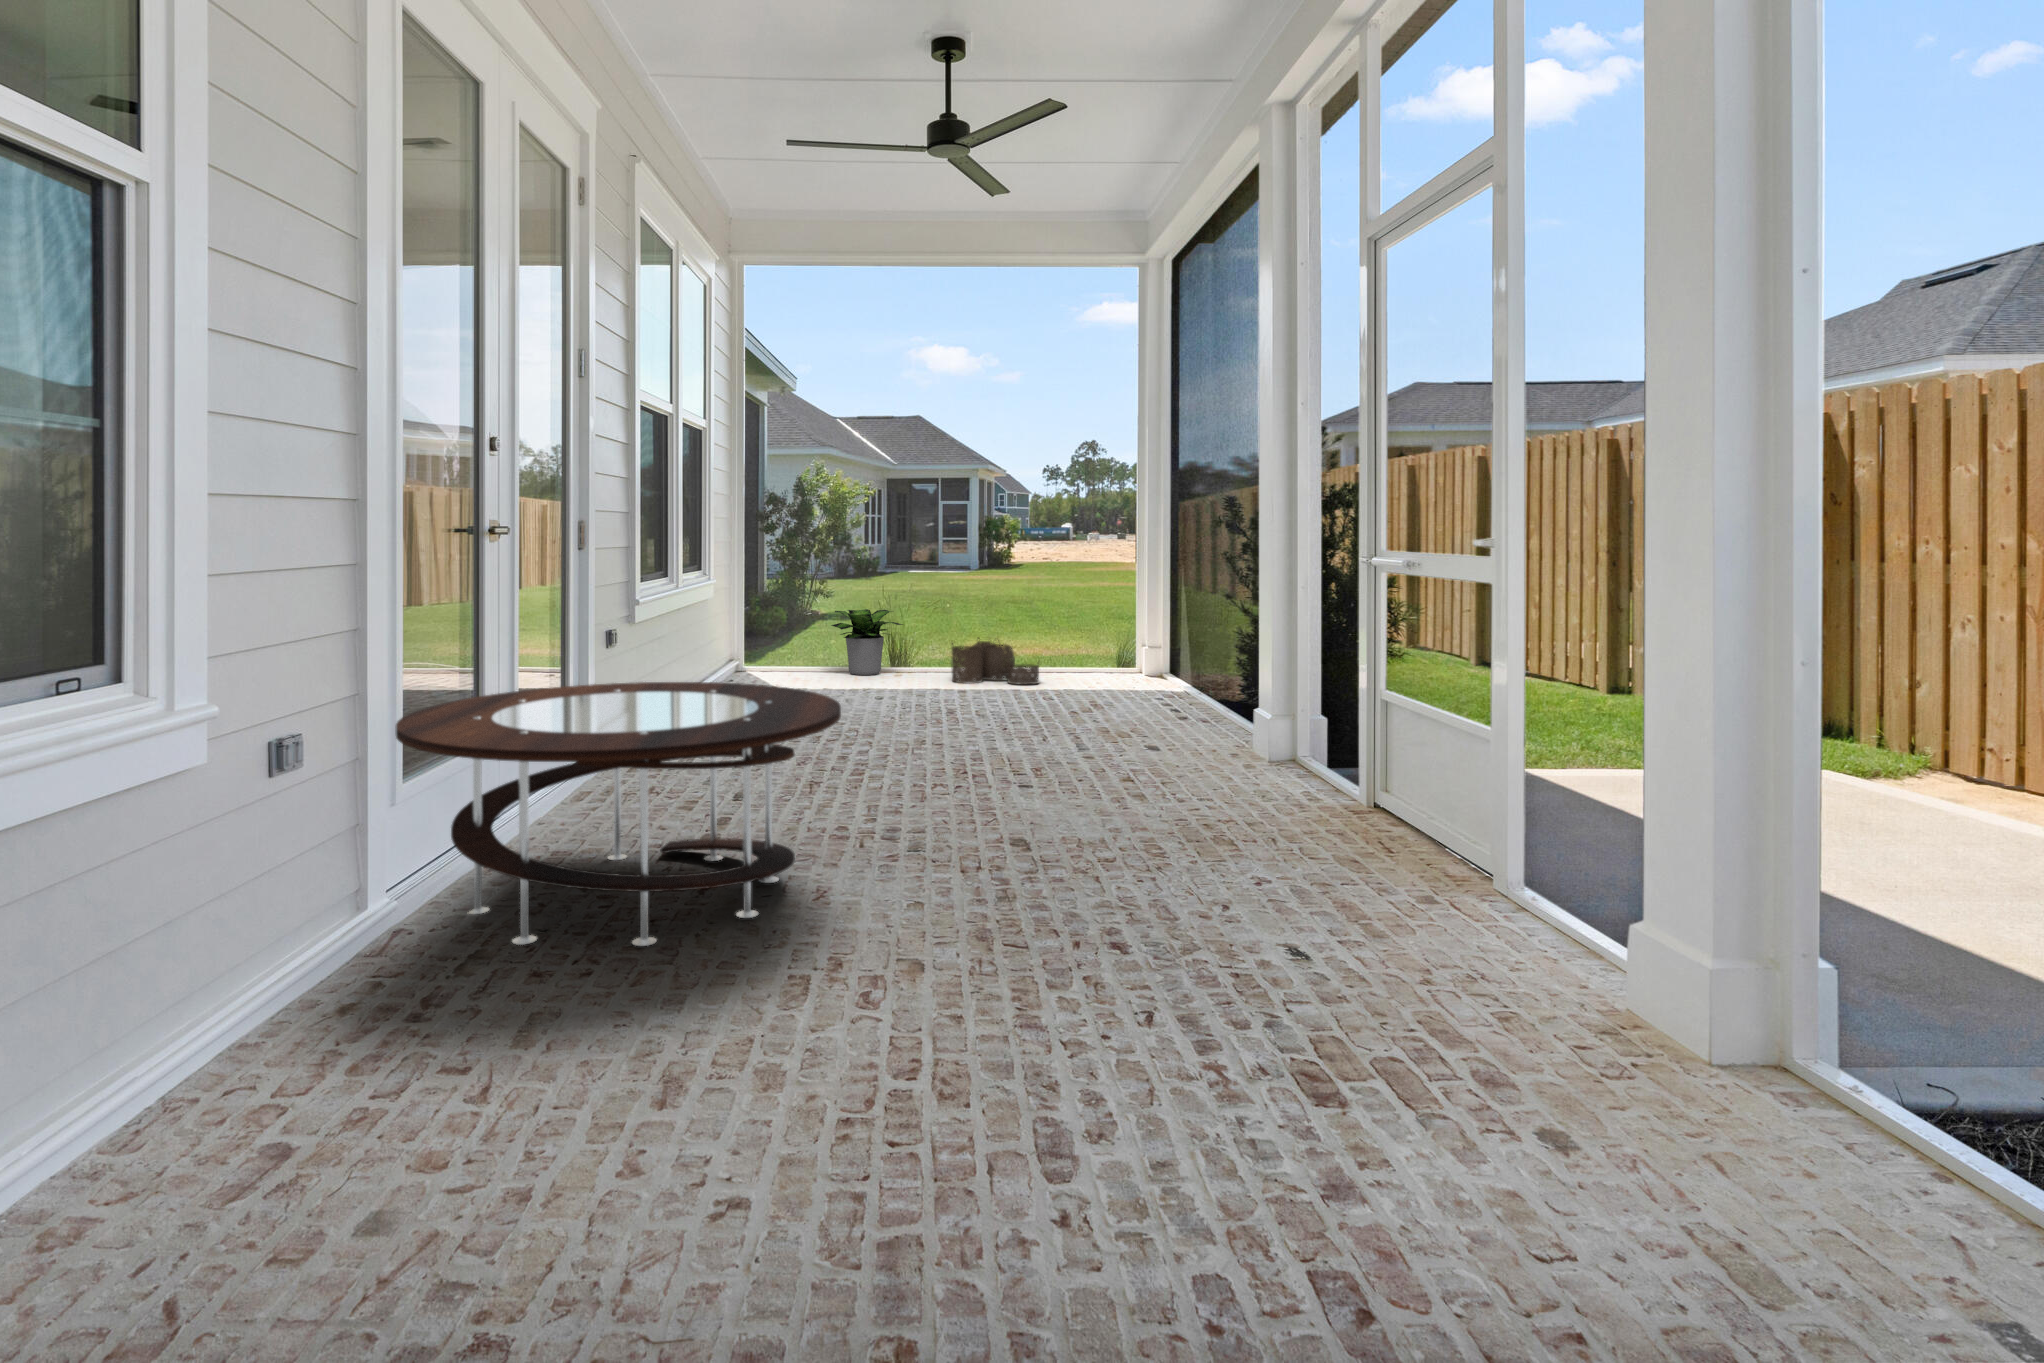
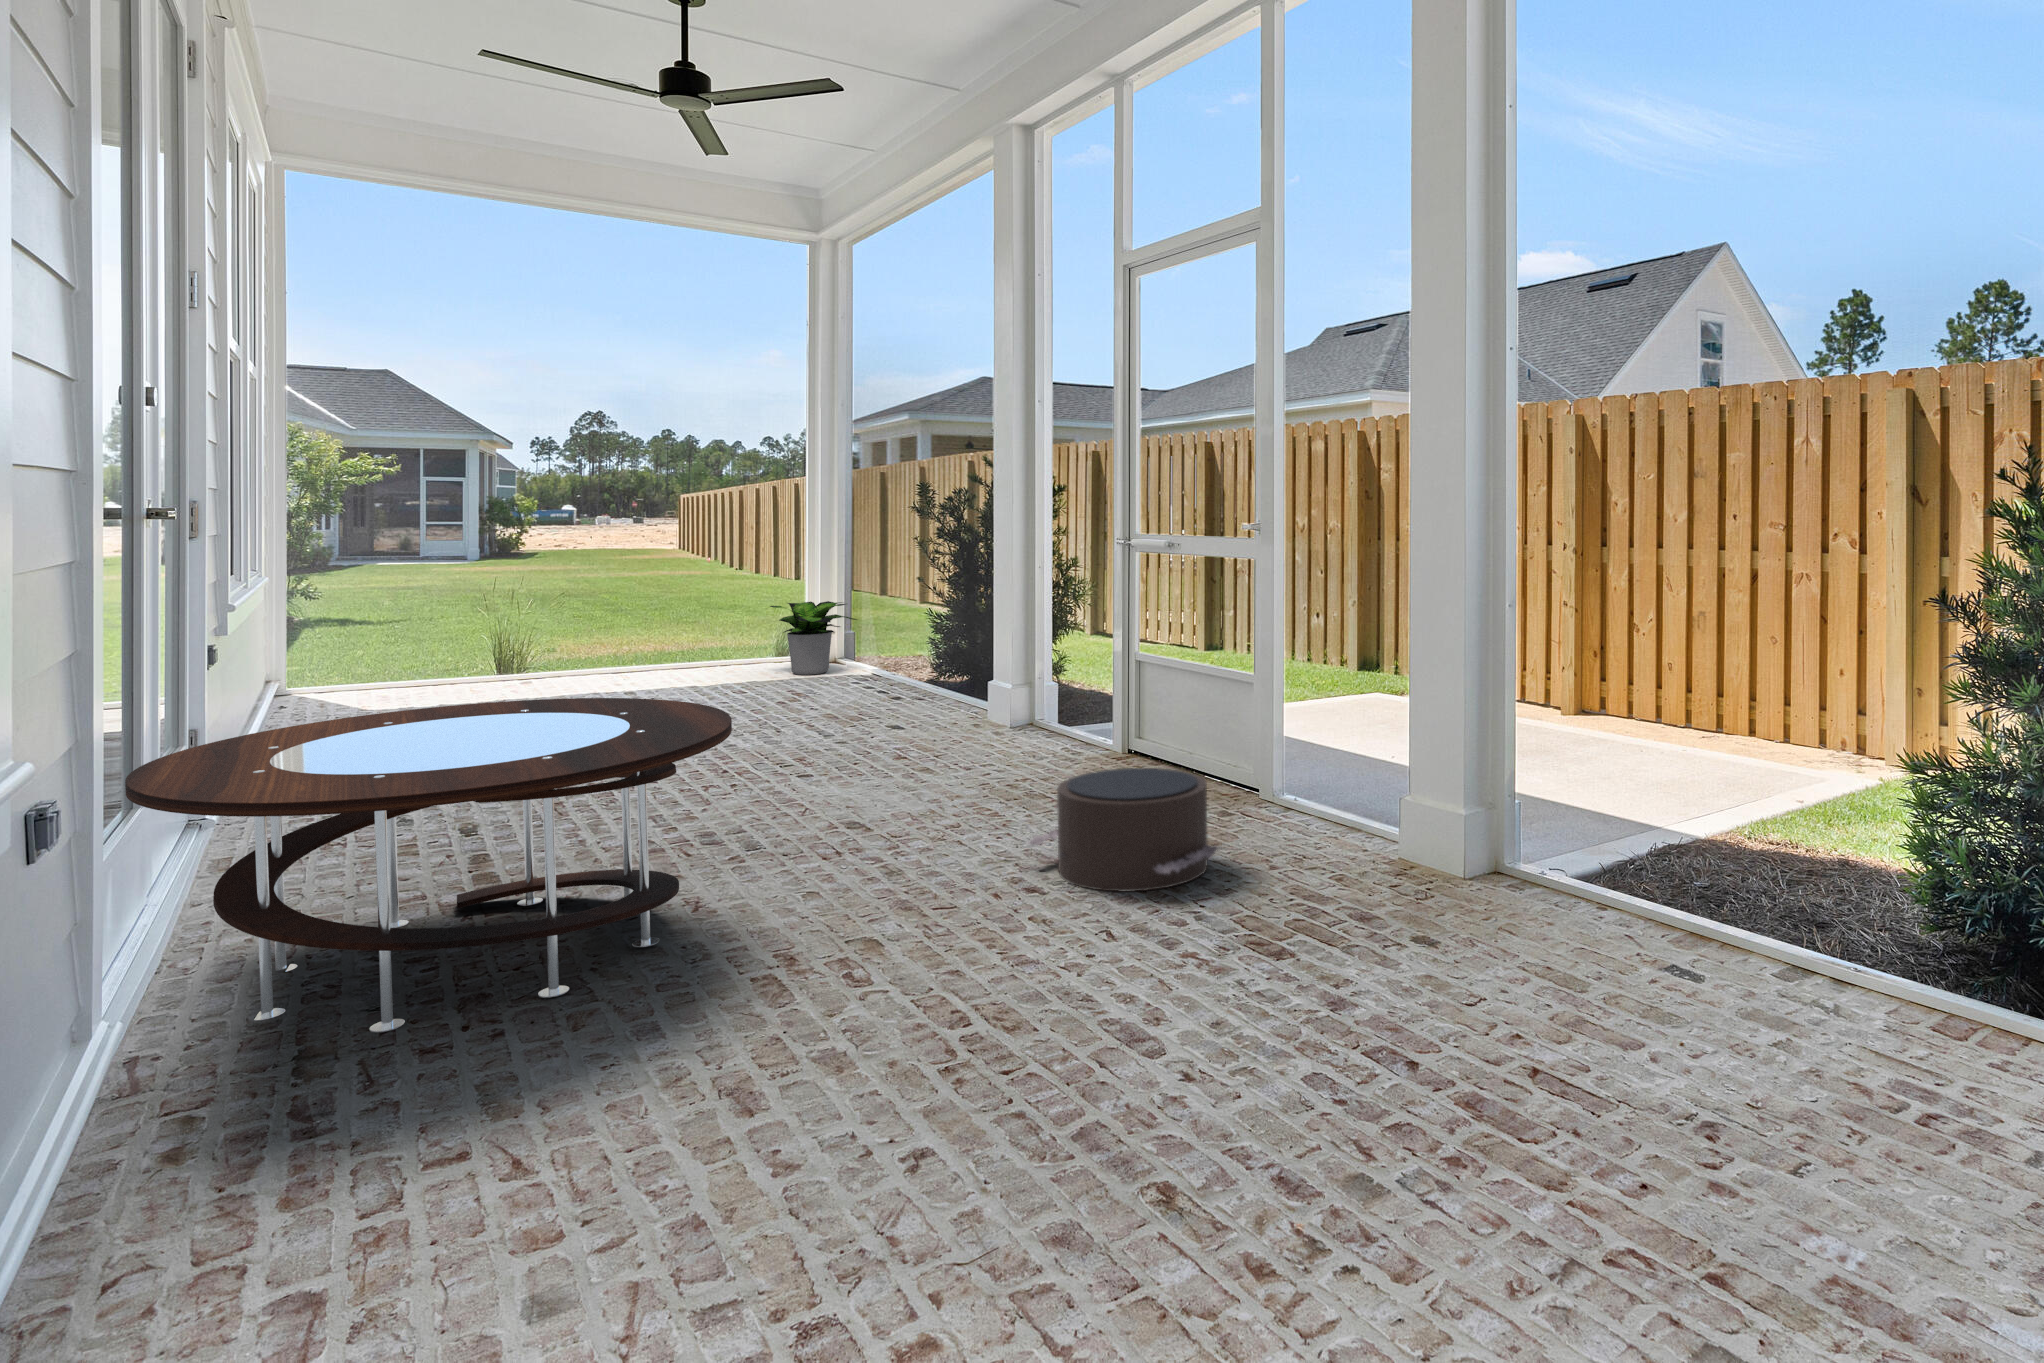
potted plant: present [831,609,903,675] -> present [770,601,857,675]
woven basket: present [951,638,1039,685] -> none [595,634,707,687]
pouf: none [1136,823,1346,975] -> present [1028,768,1218,892]

